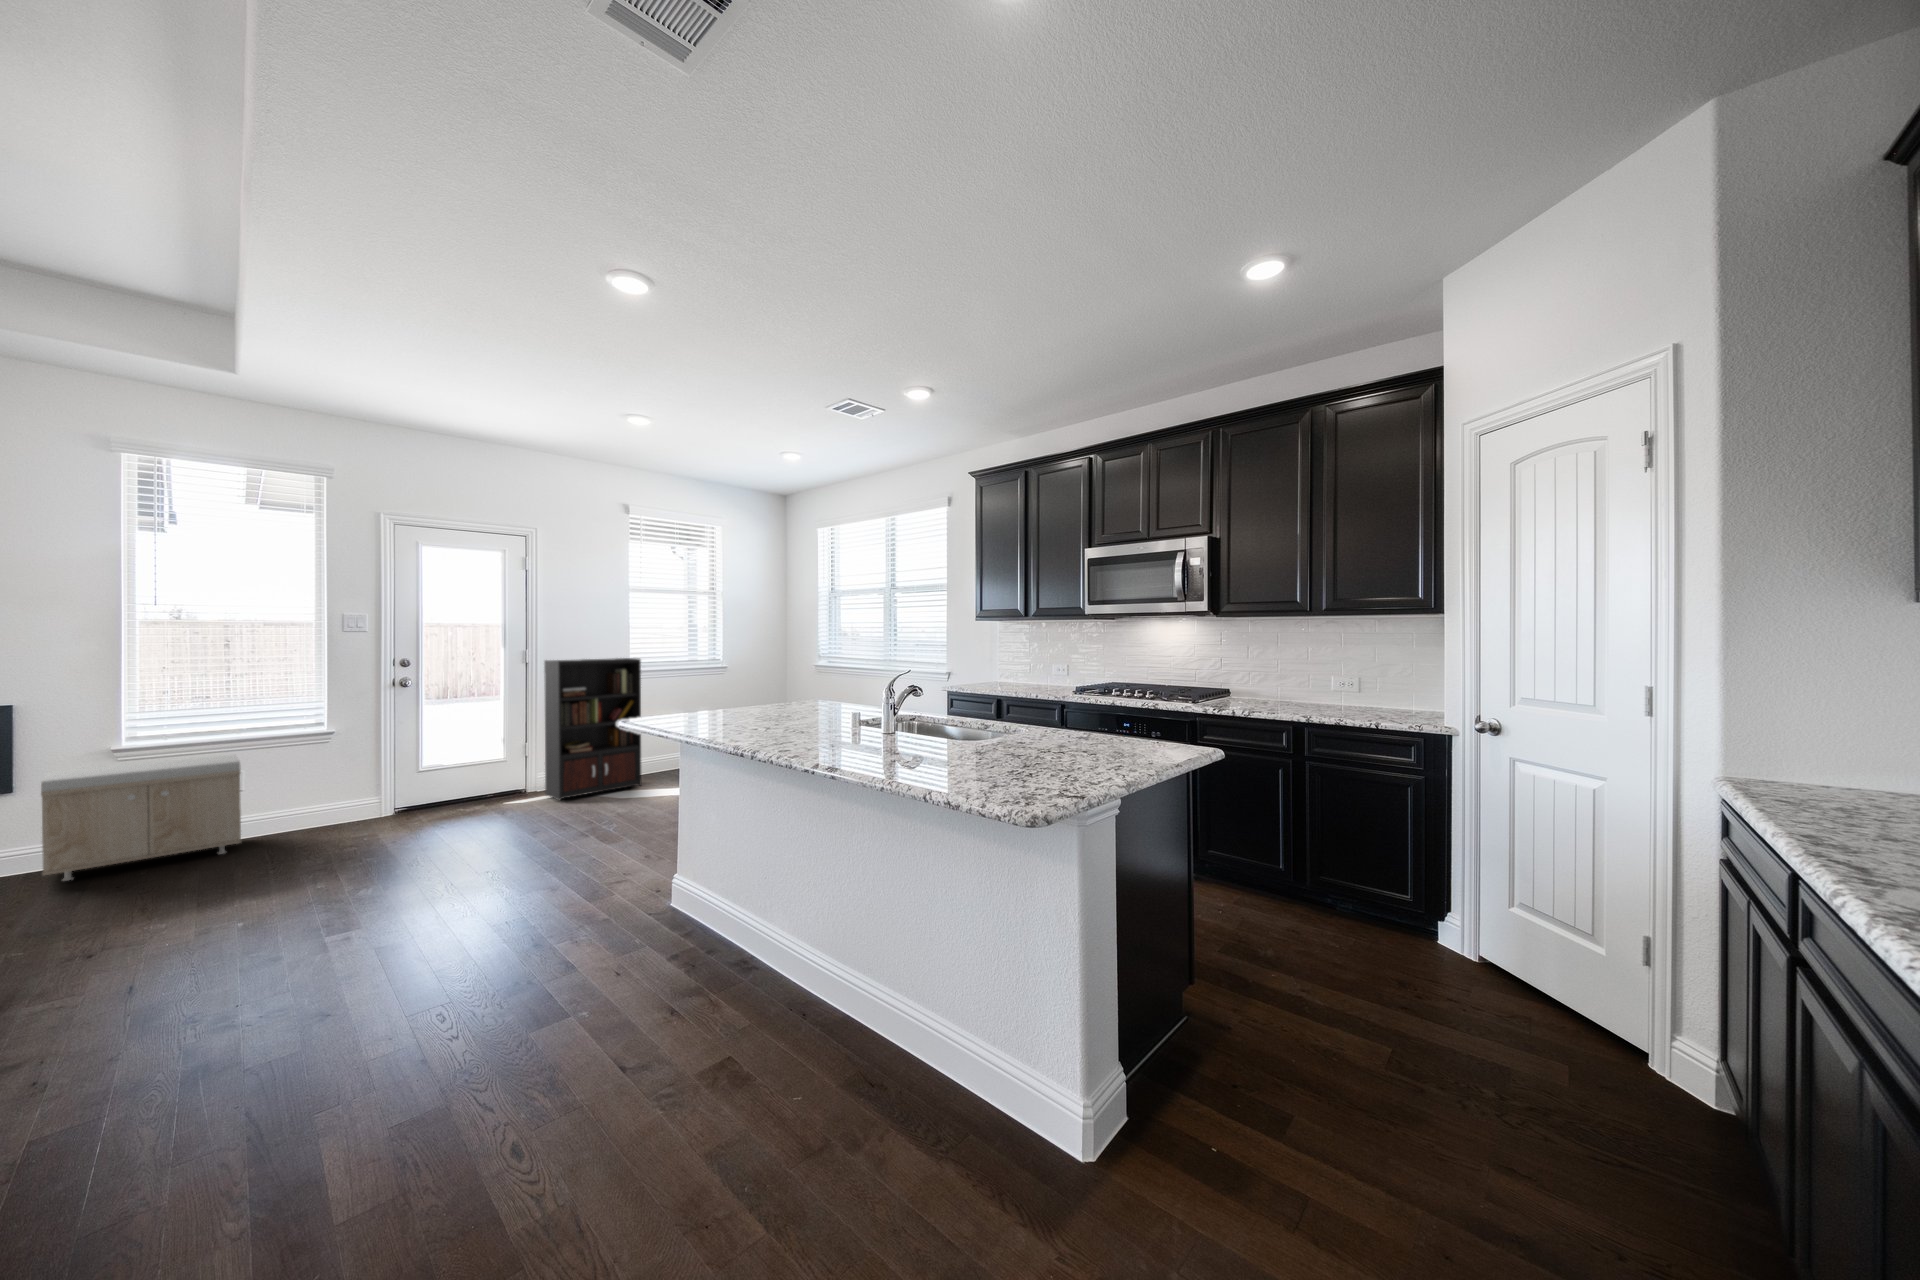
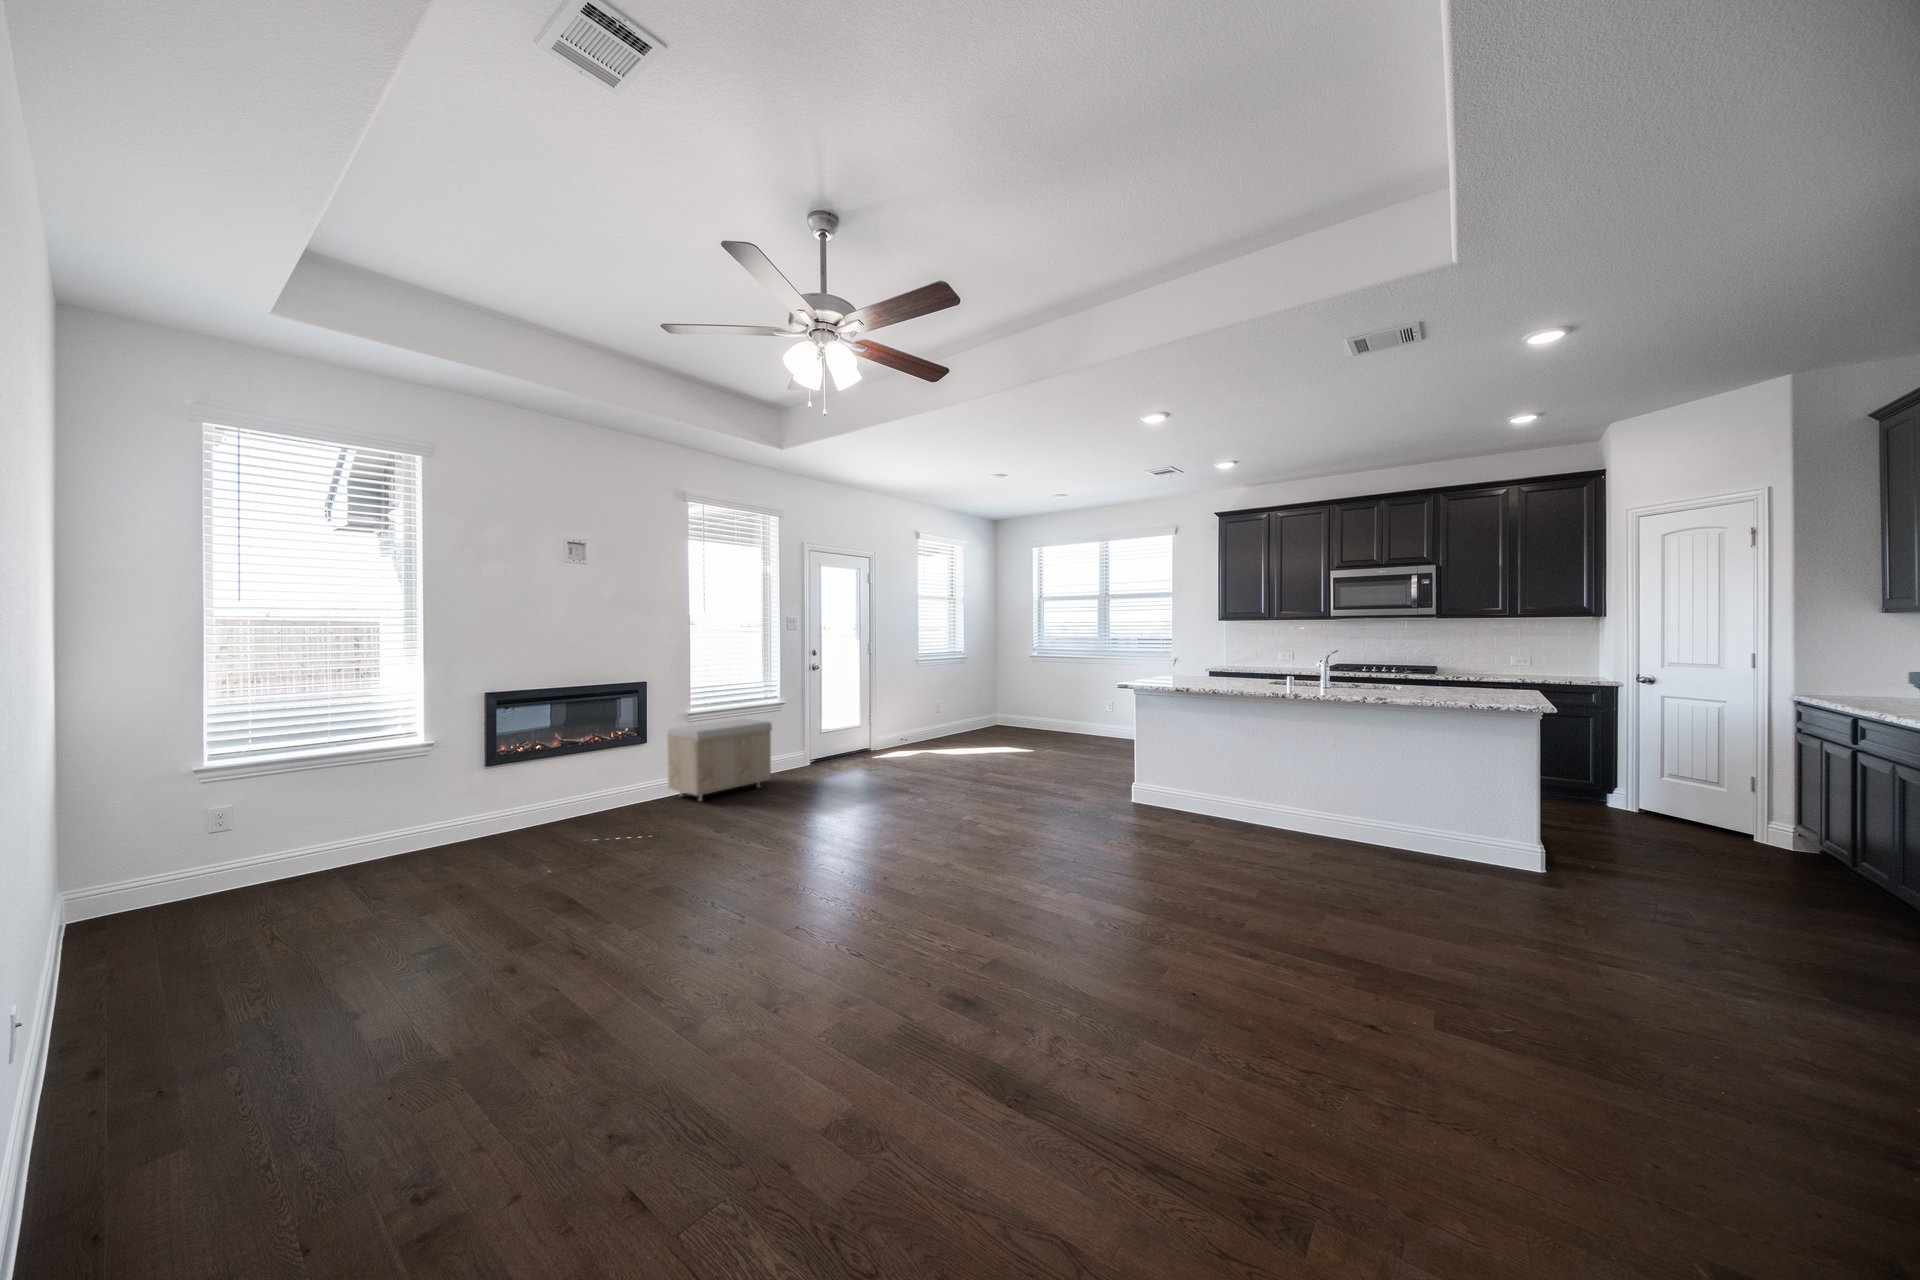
bookcase: present [544,658,641,800] -> none [898,649,956,756]

